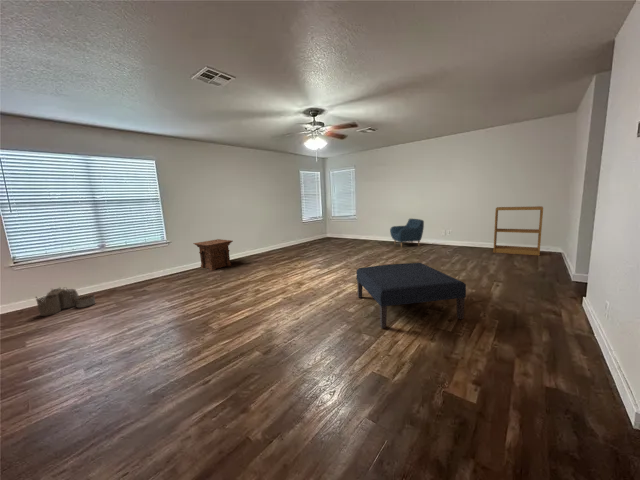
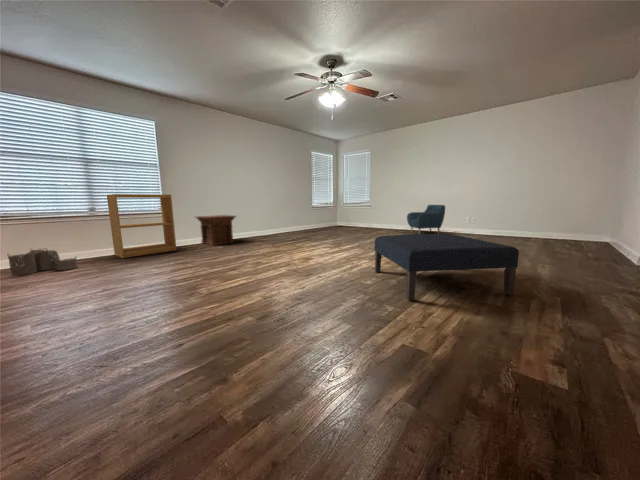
bookshelf: present [493,206,543,256] -> present [107,194,177,258]

